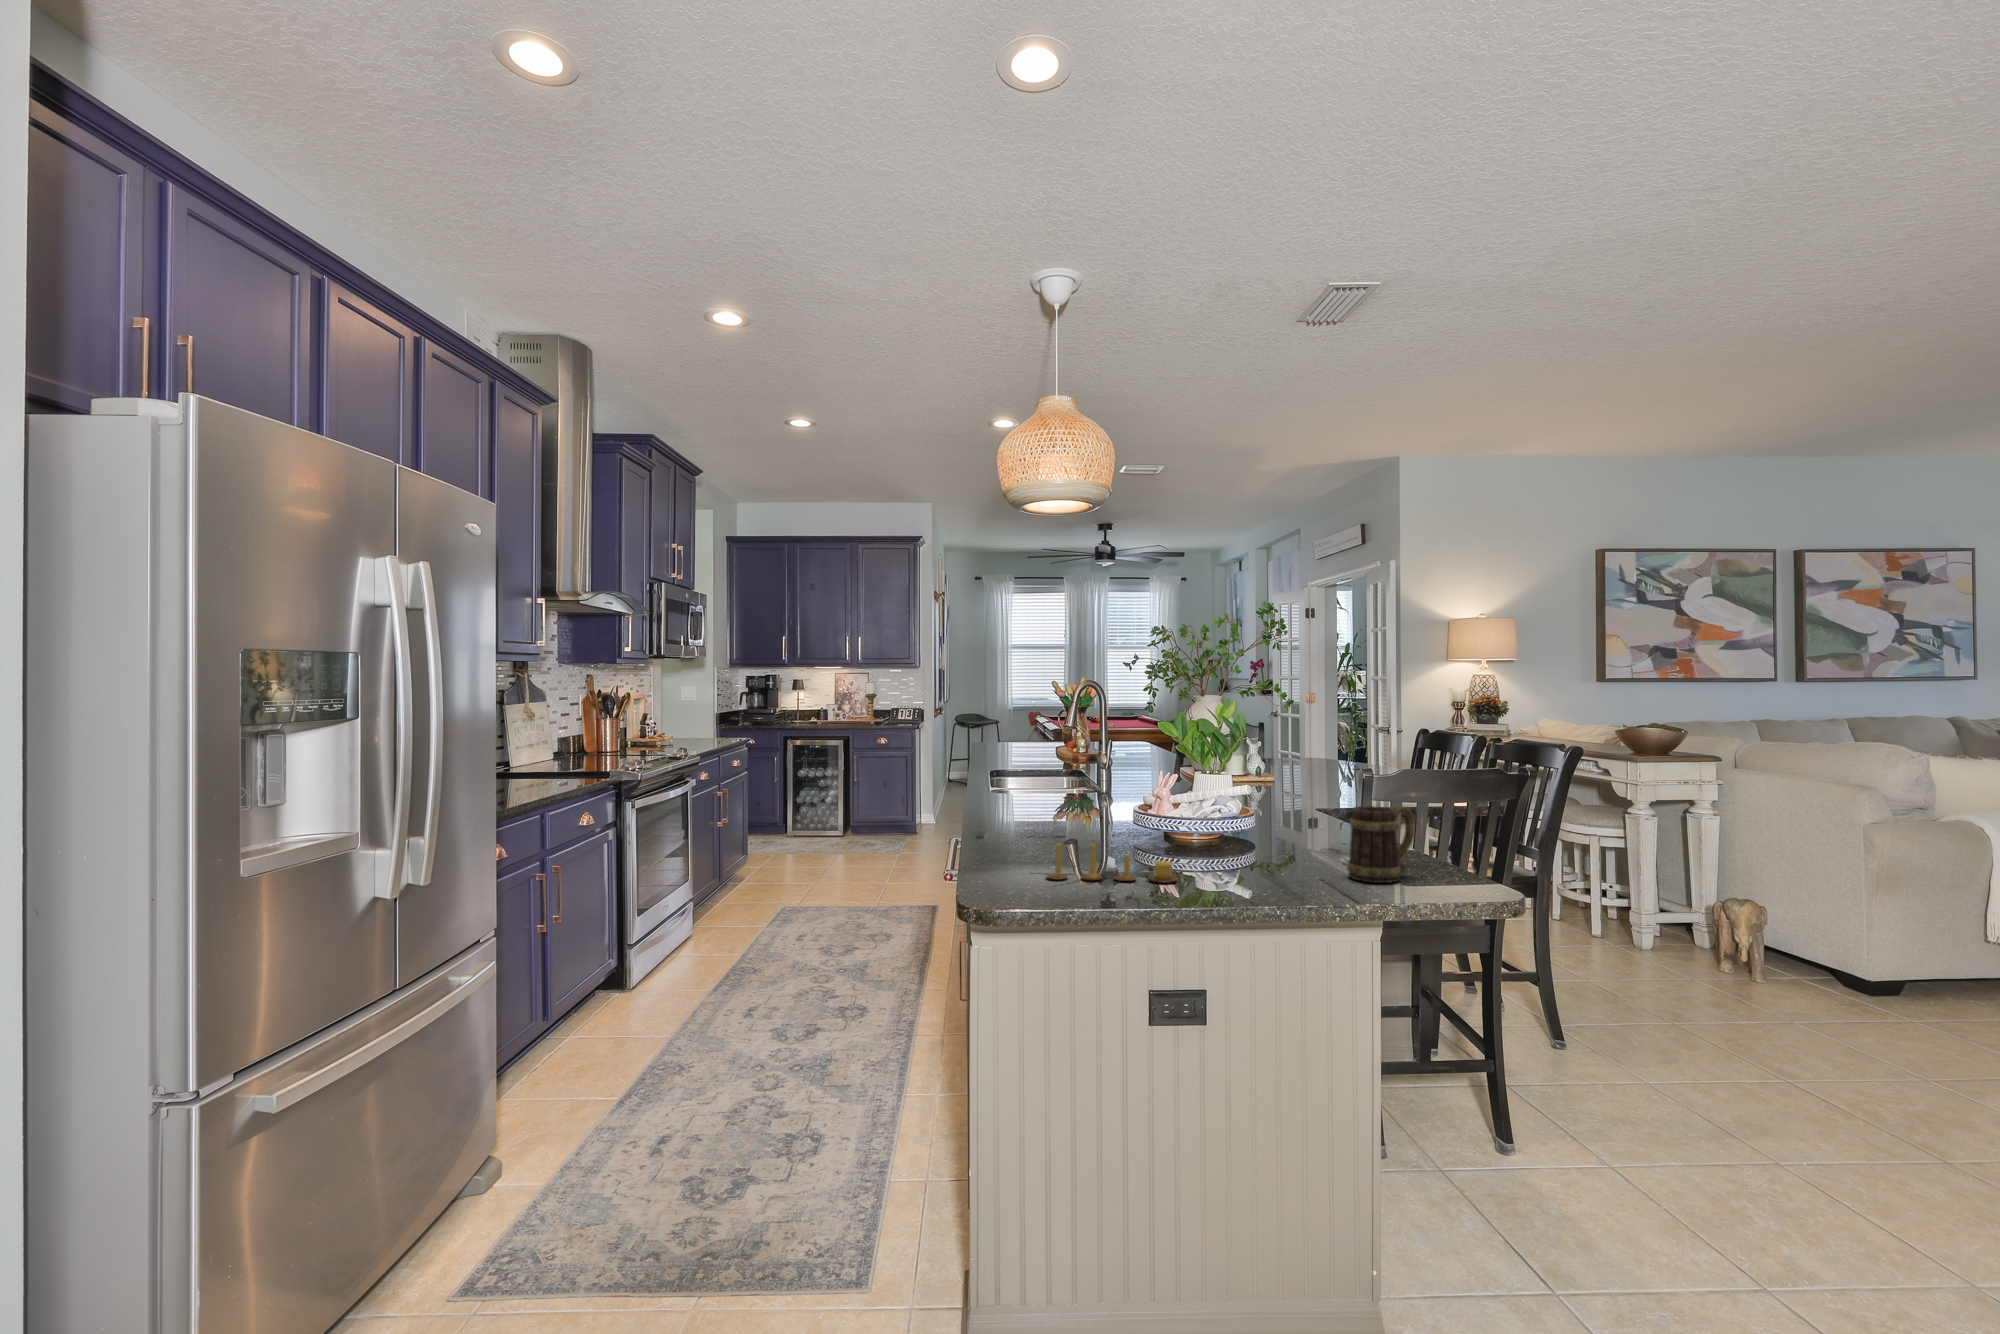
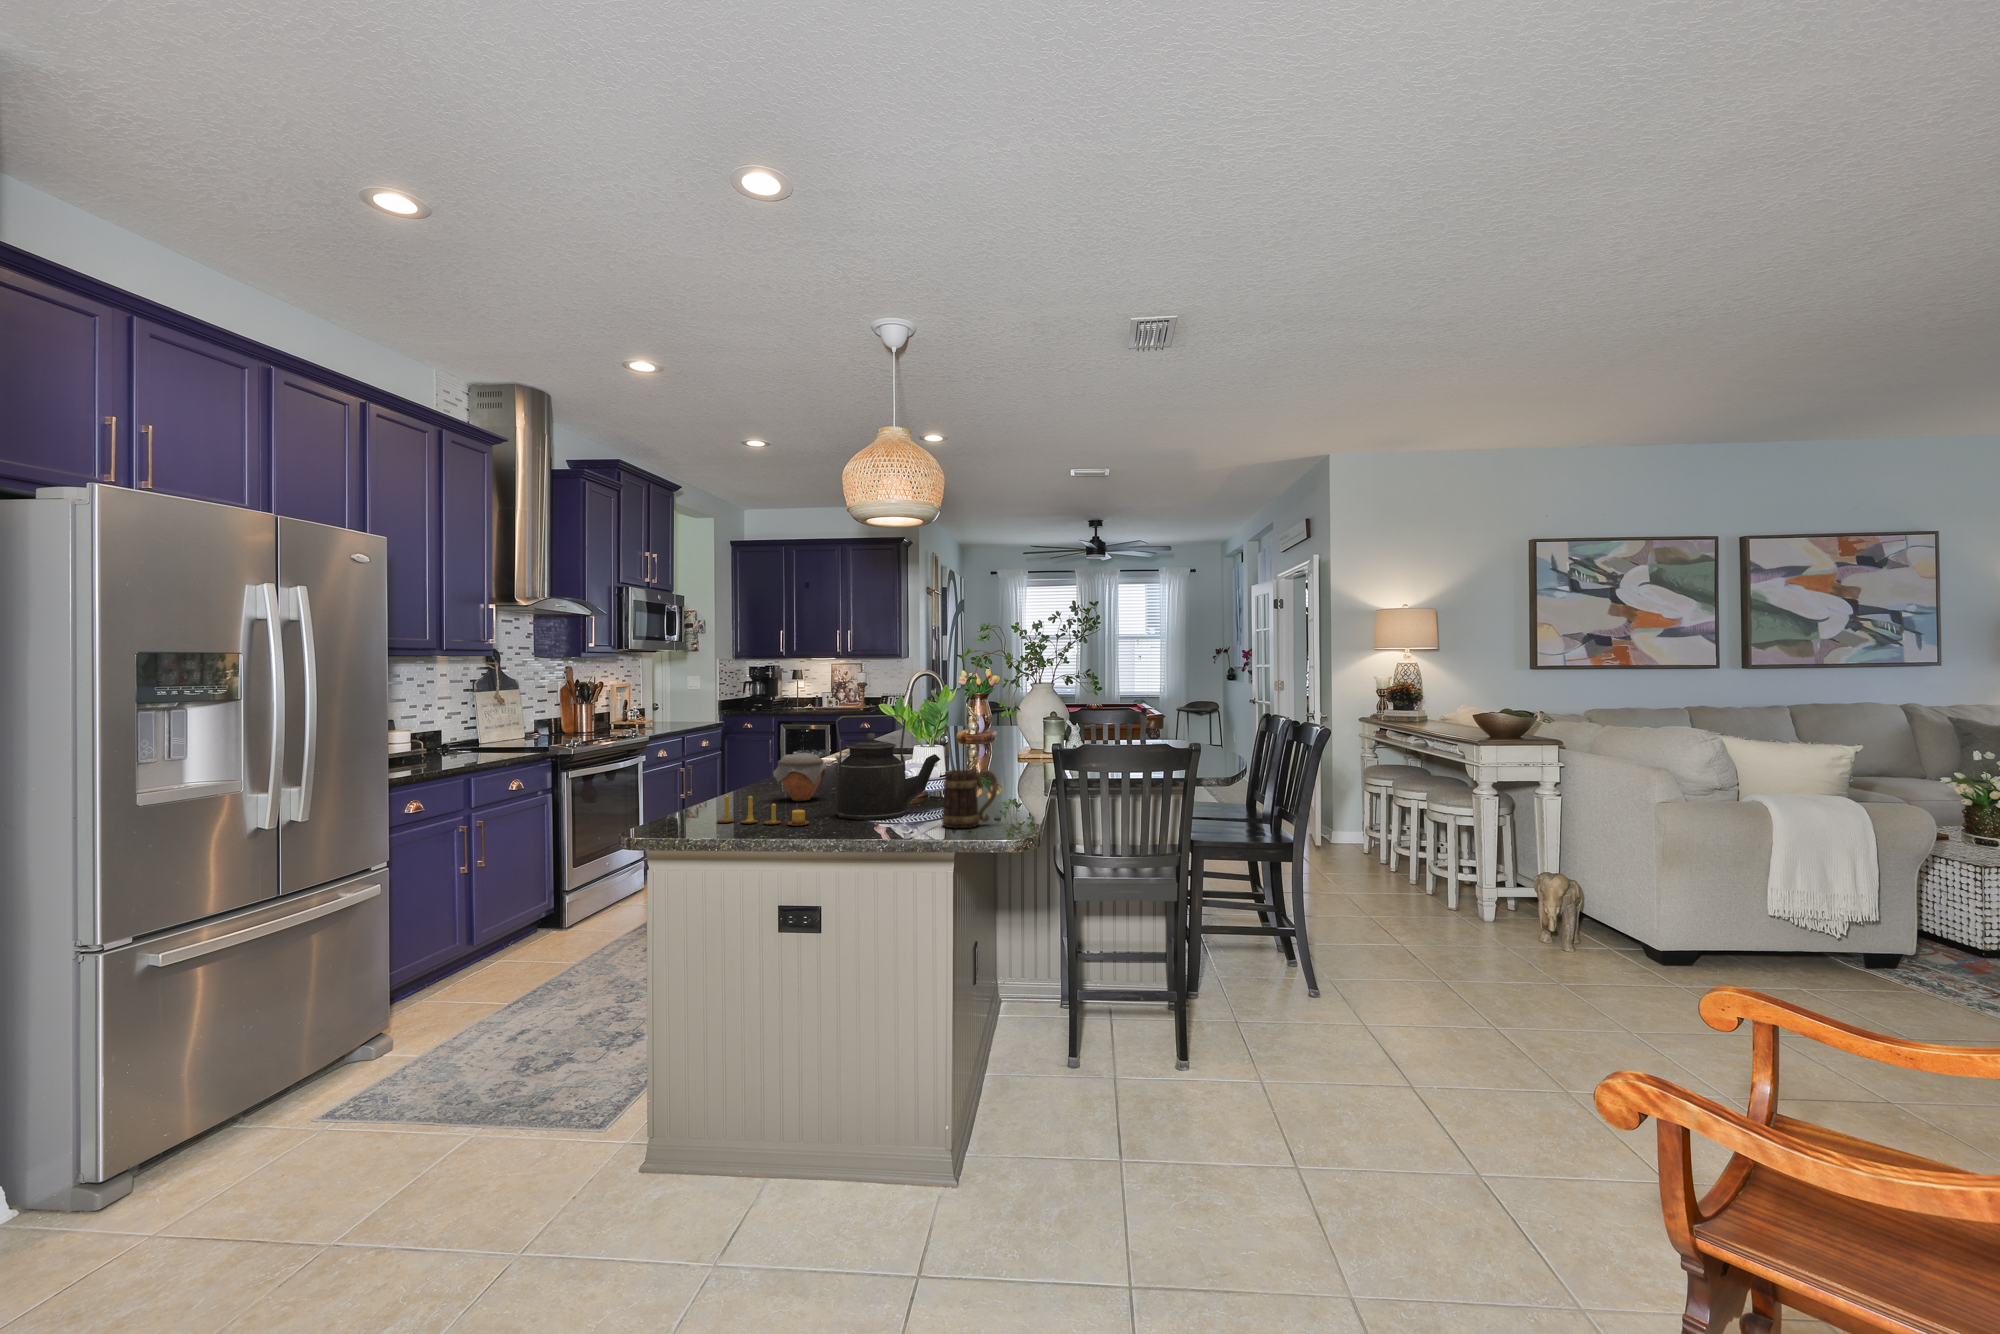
kettle: none [1172,735,1292,871] -> present [836,715,940,820]
jar: none [1044,782,1105,843] -> present [773,753,827,801]

